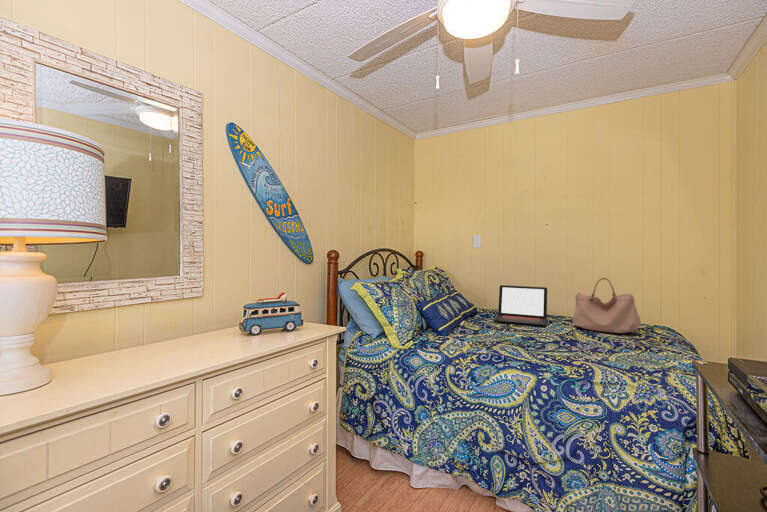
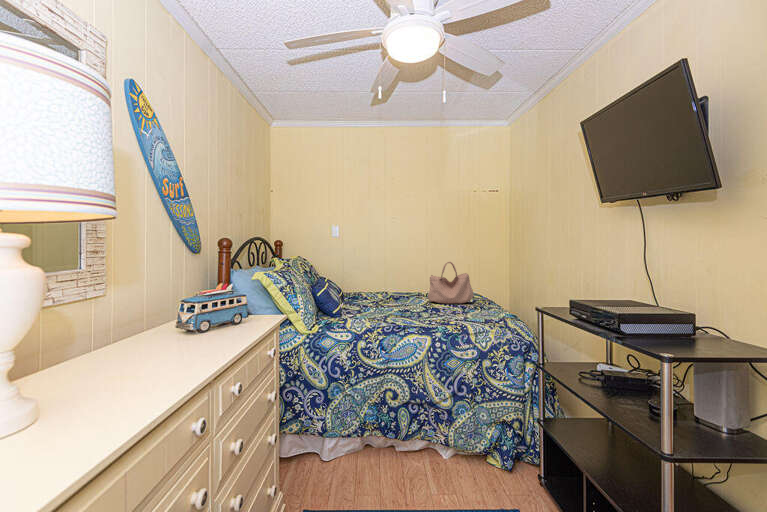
laptop: present [493,285,547,326] -> none [368,273,411,304]

